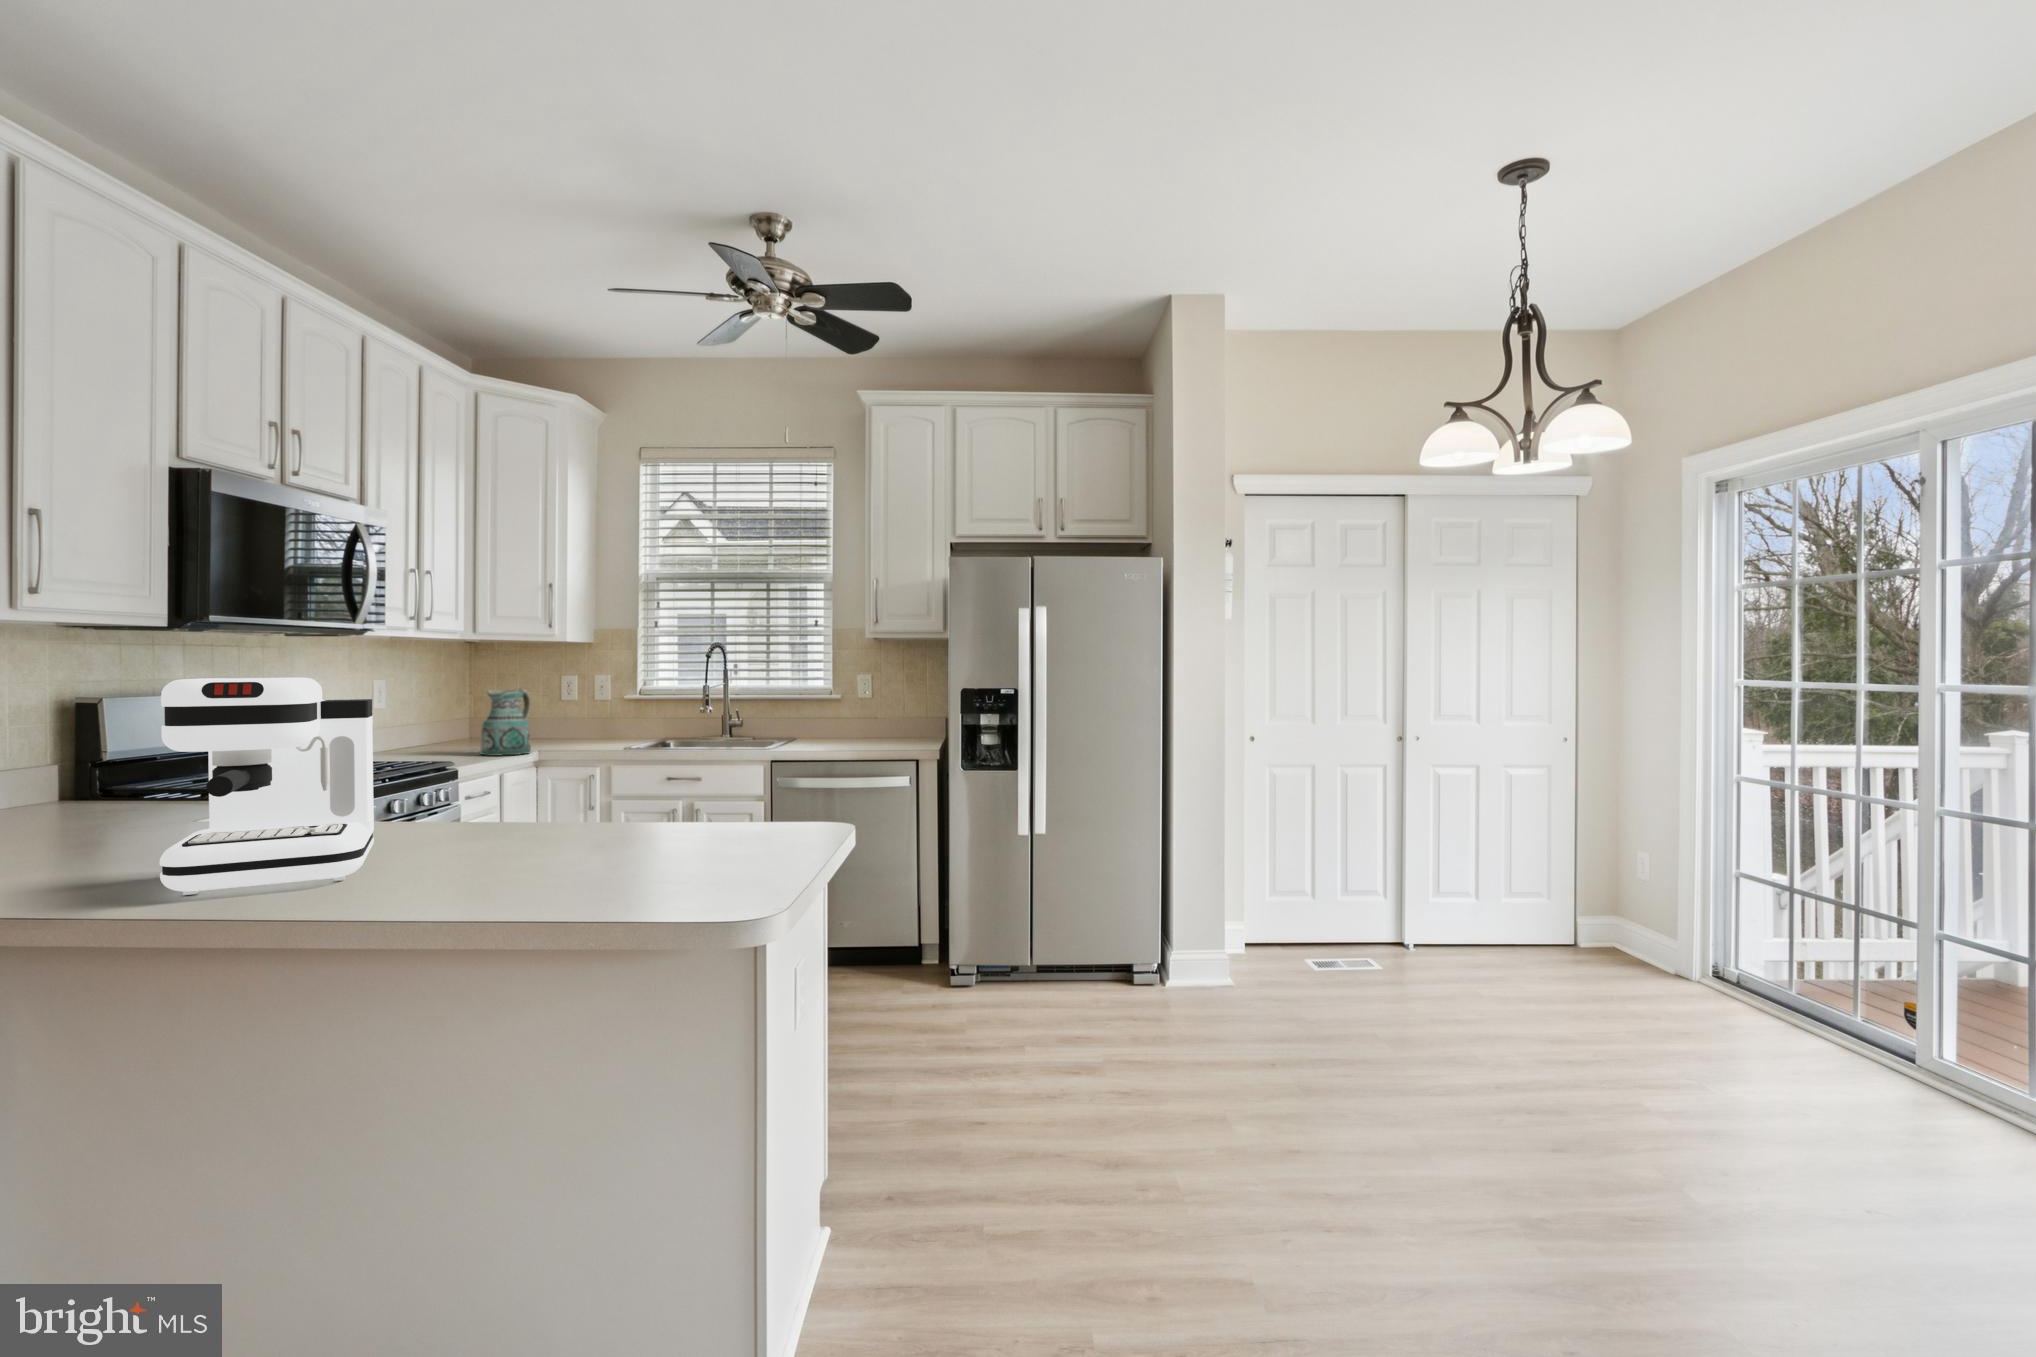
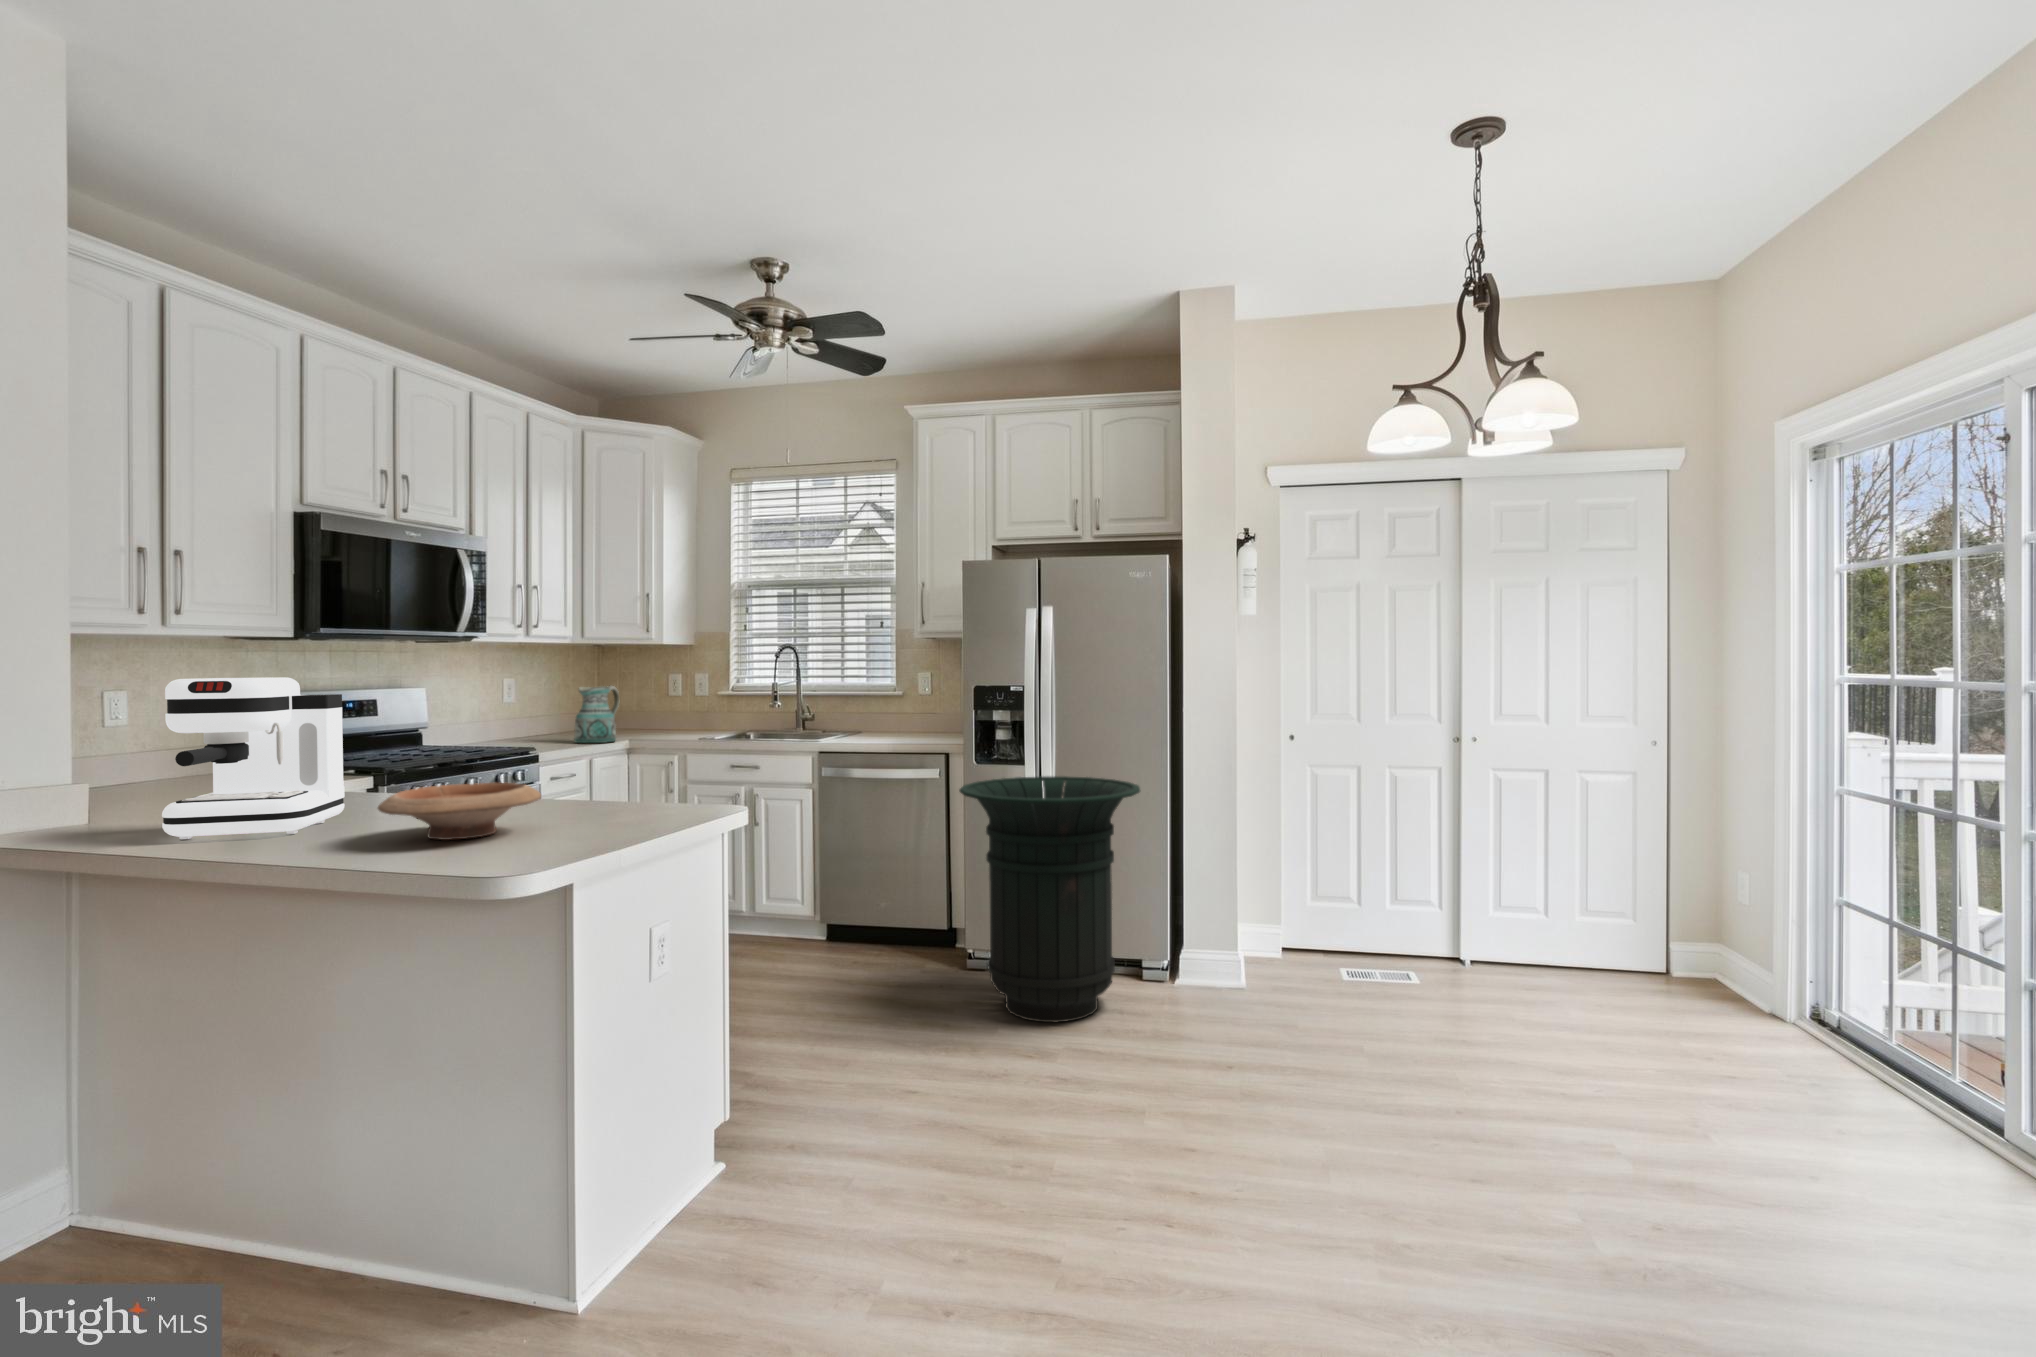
trash can: none [969,781,1155,1035] -> present [959,776,1140,1022]
wooden bowl: none [483,806,674,879] -> present [378,783,541,840]

